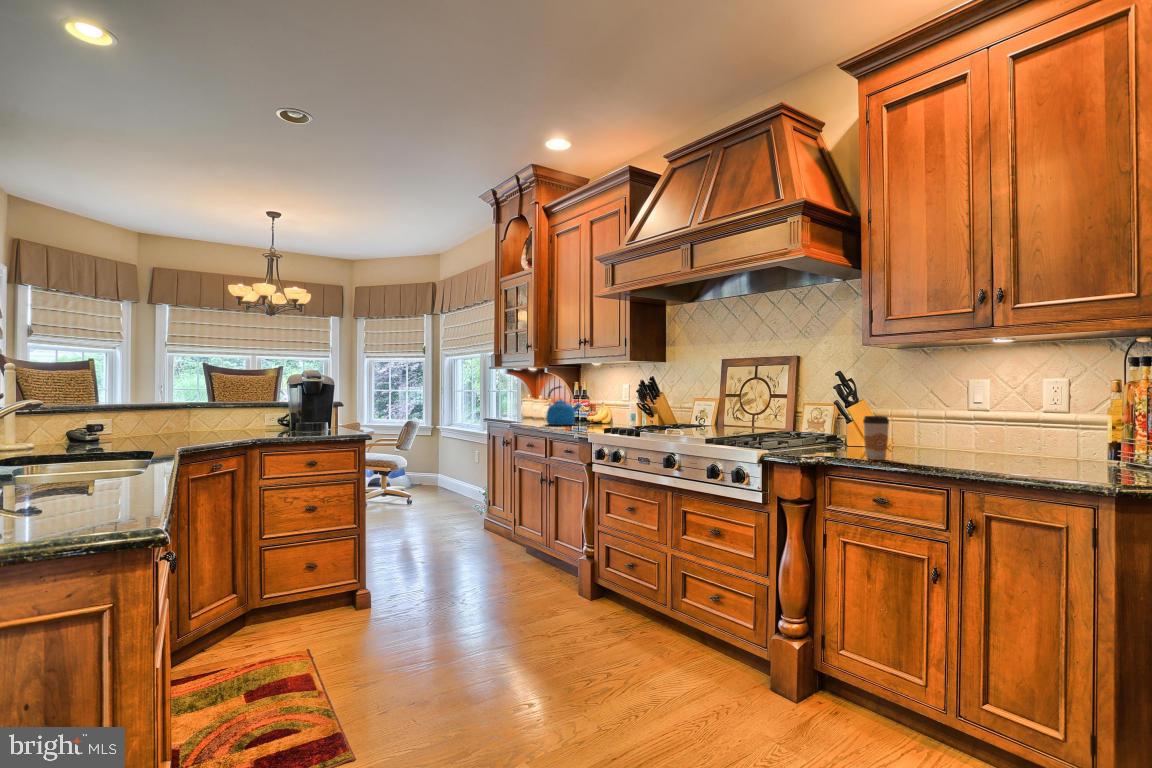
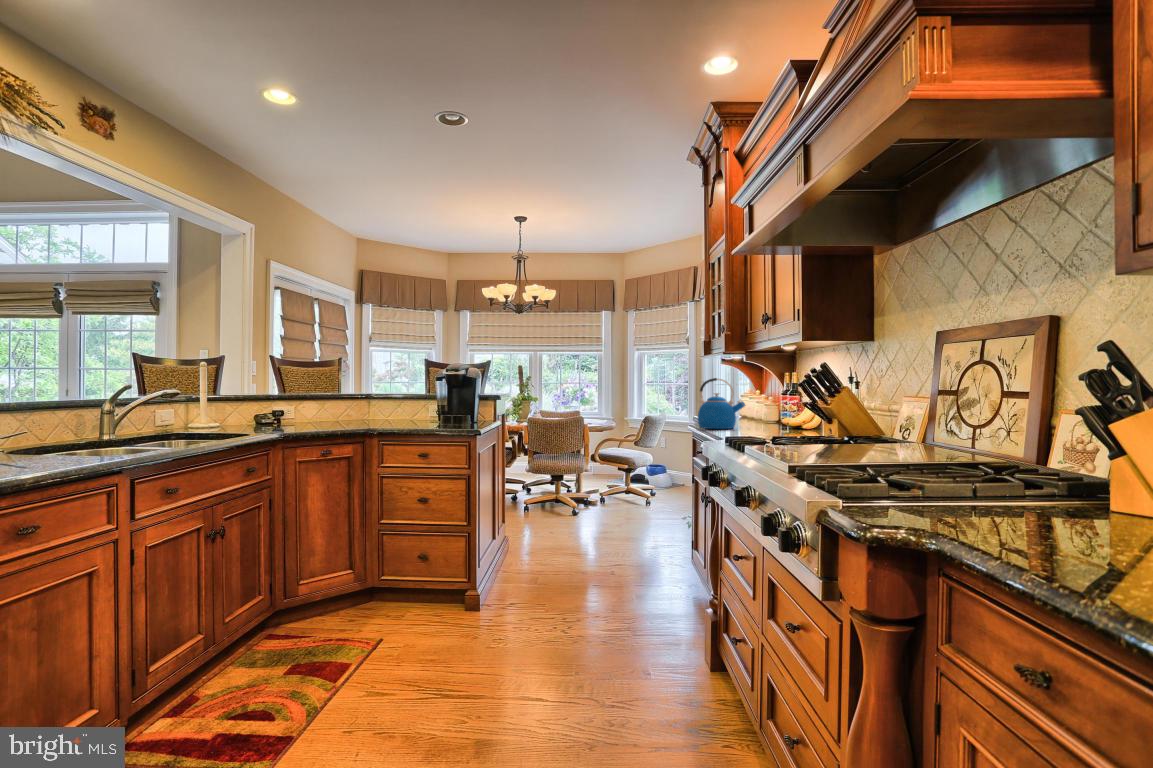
coffee cup: present [863,416,889,460] -> none [998,446,1074,563]

